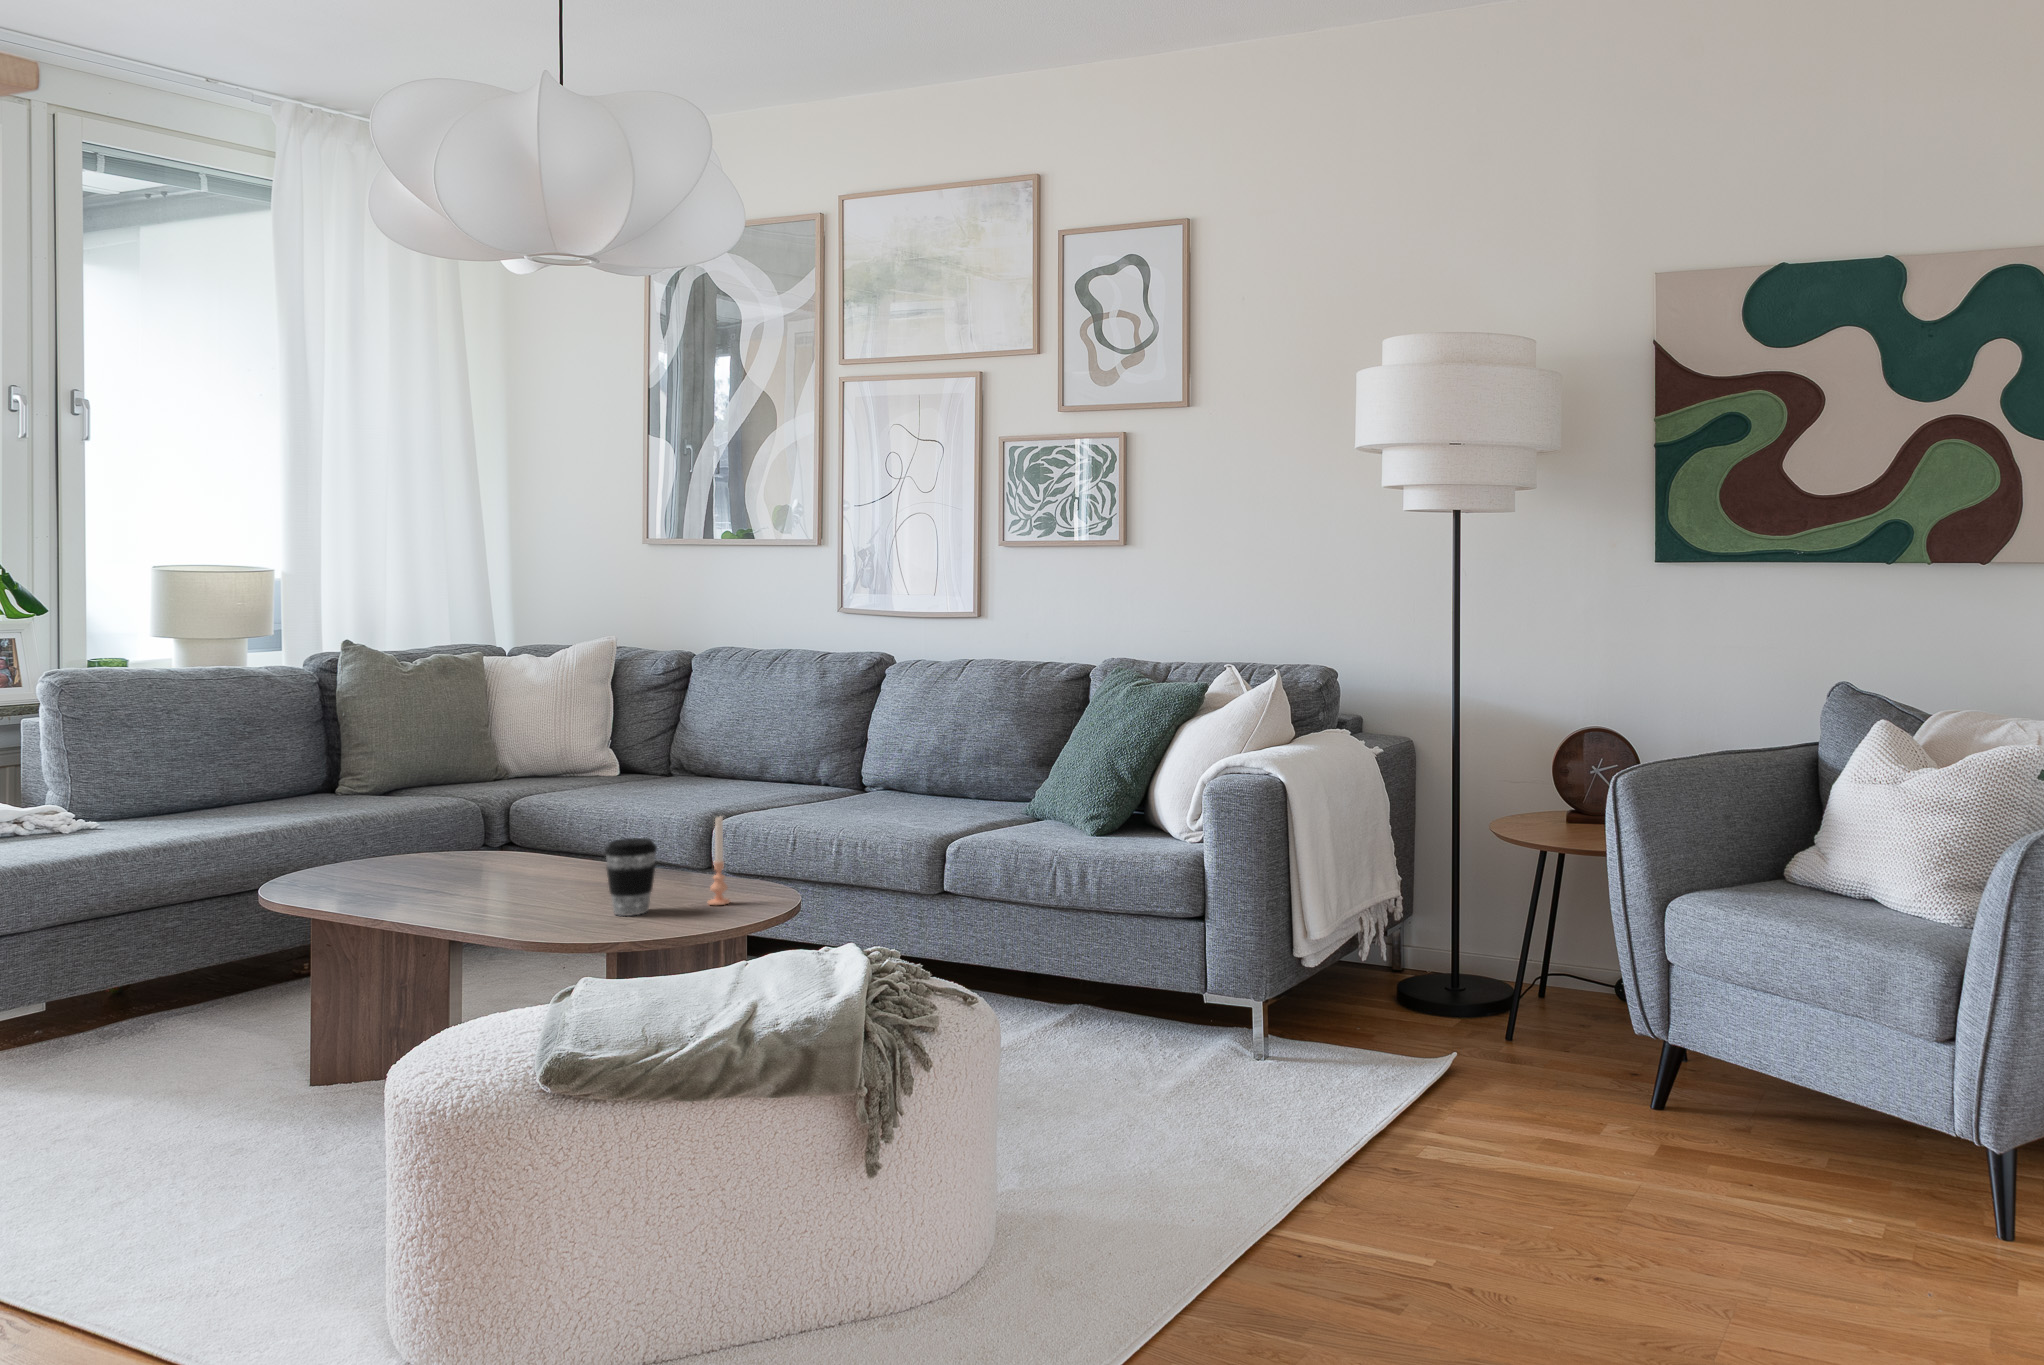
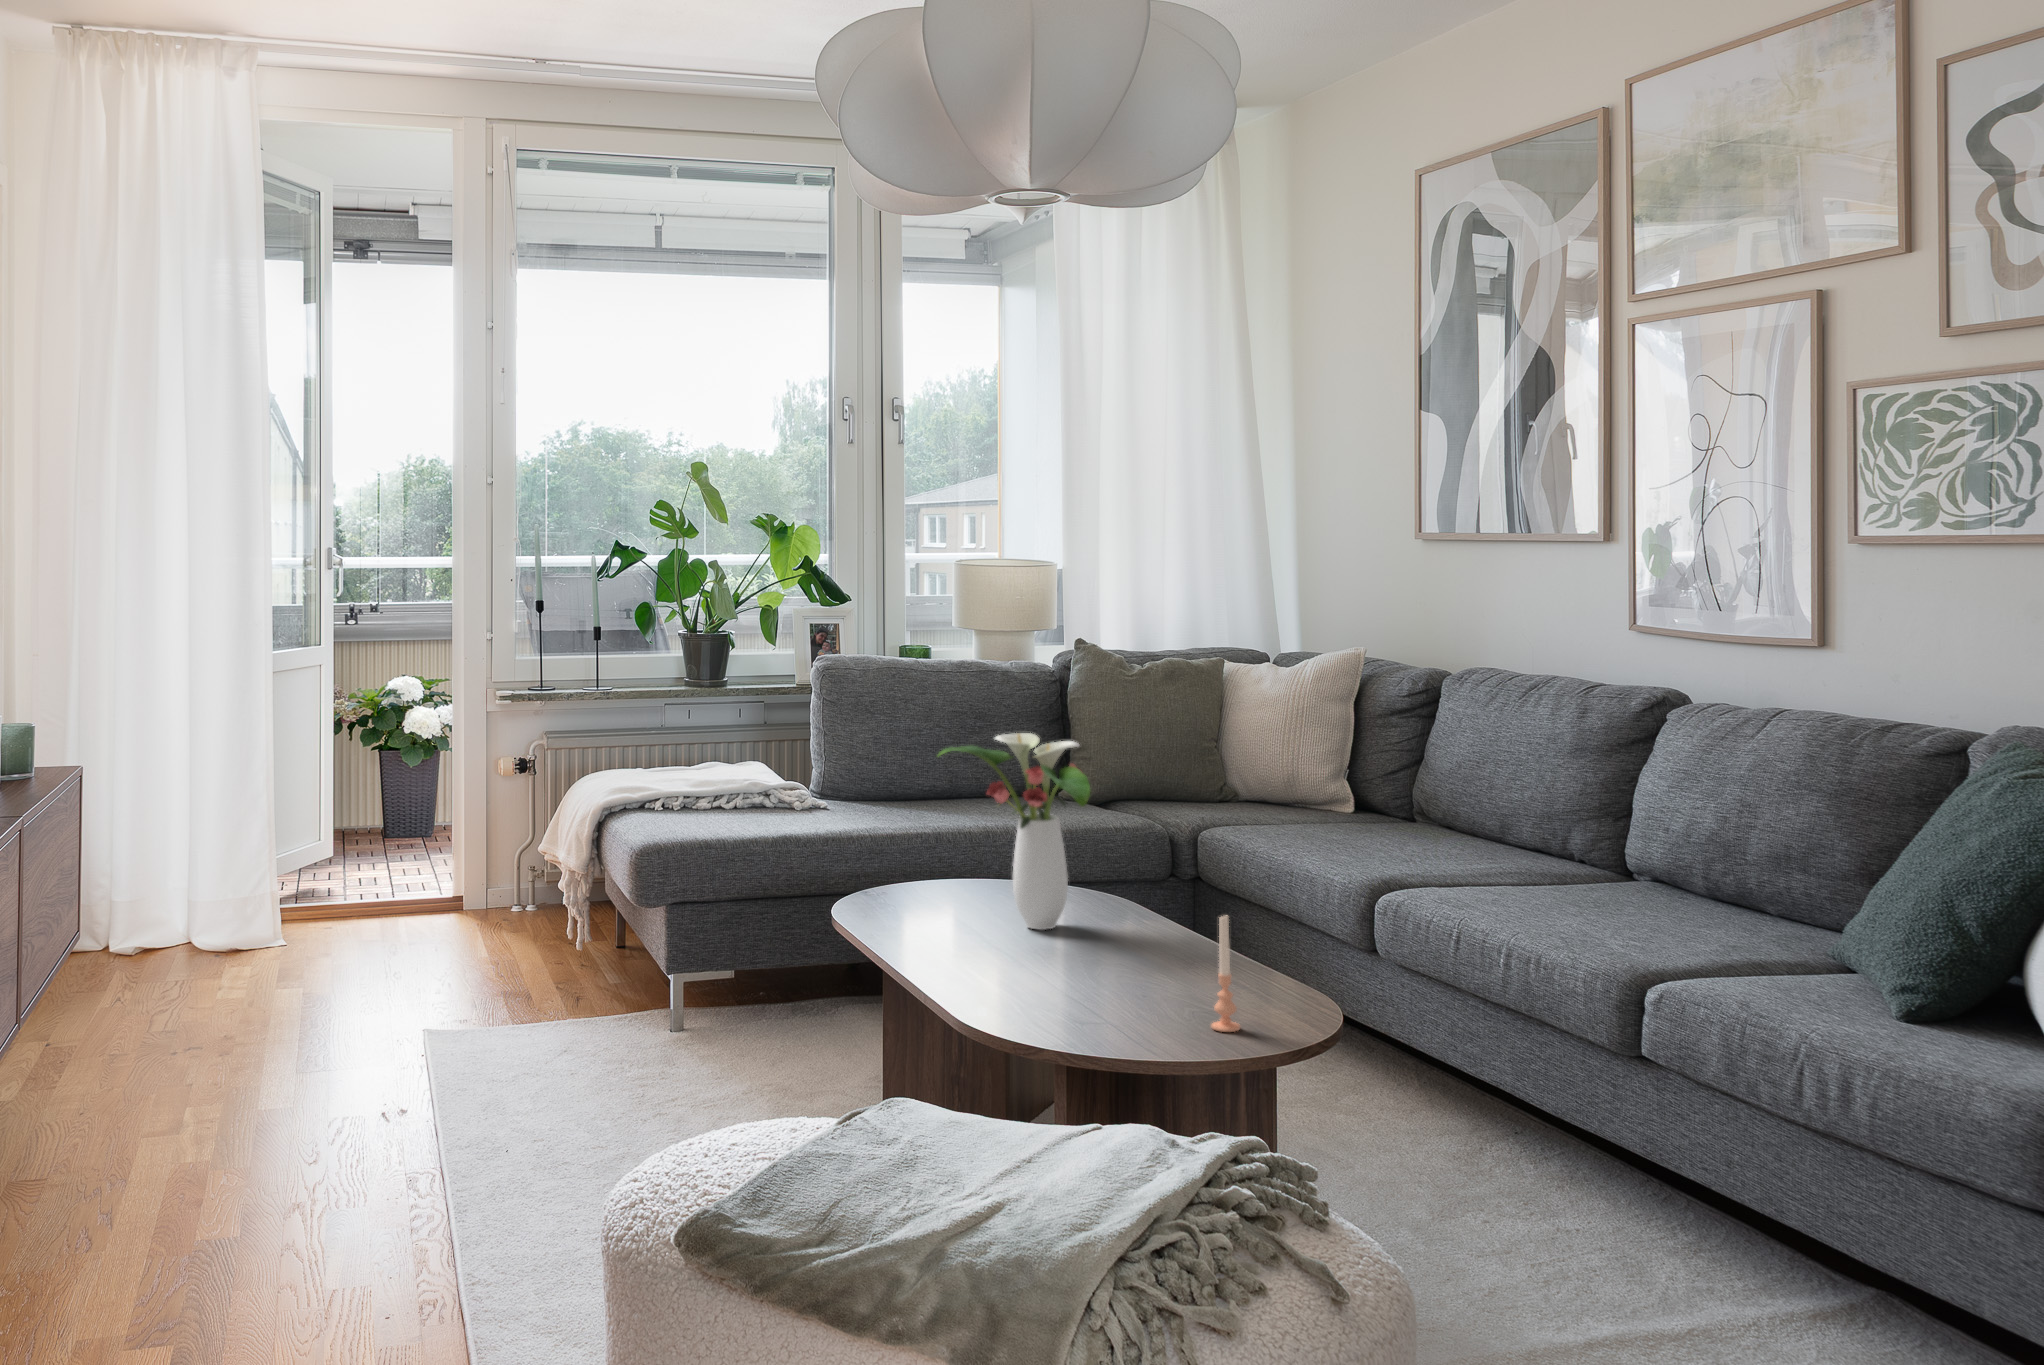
flower arrangement: none [380,705,541,876] -> present [939,733,1090,930]
coffee cup: present [605,838,657,916] -> none [1084,925,1147,1025]

